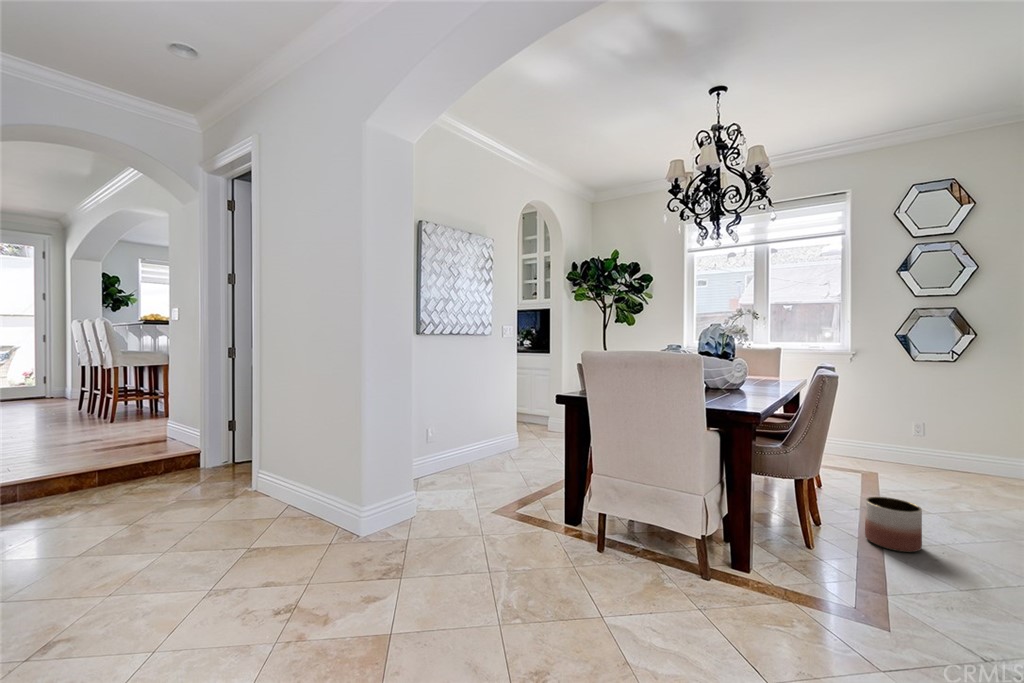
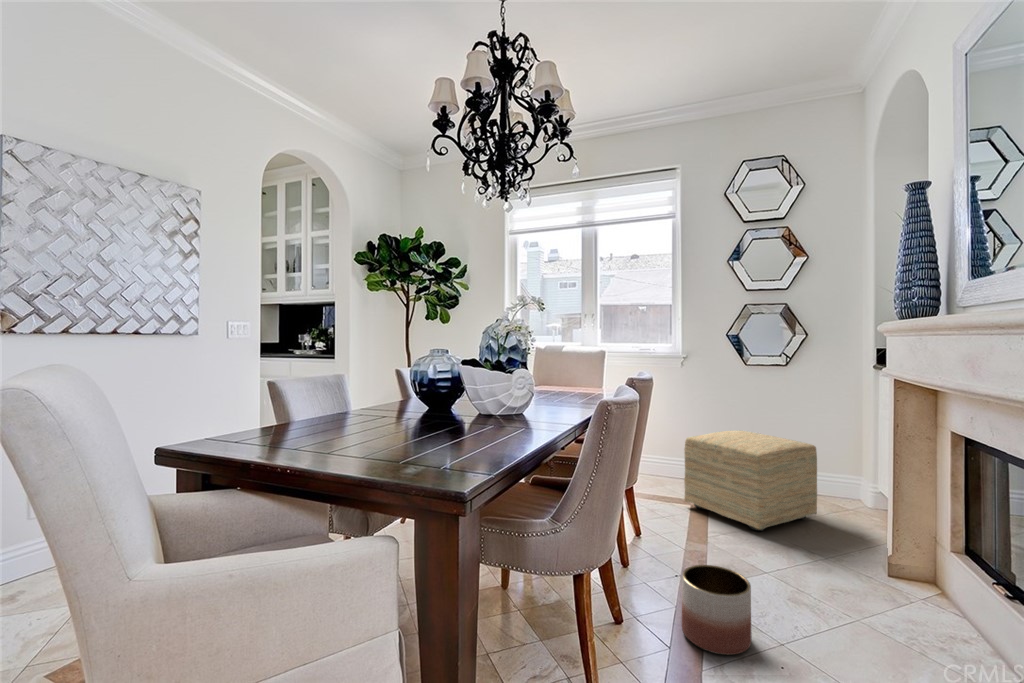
ottoman: none [855,417,986,495] -> present [684,430,817,531]

